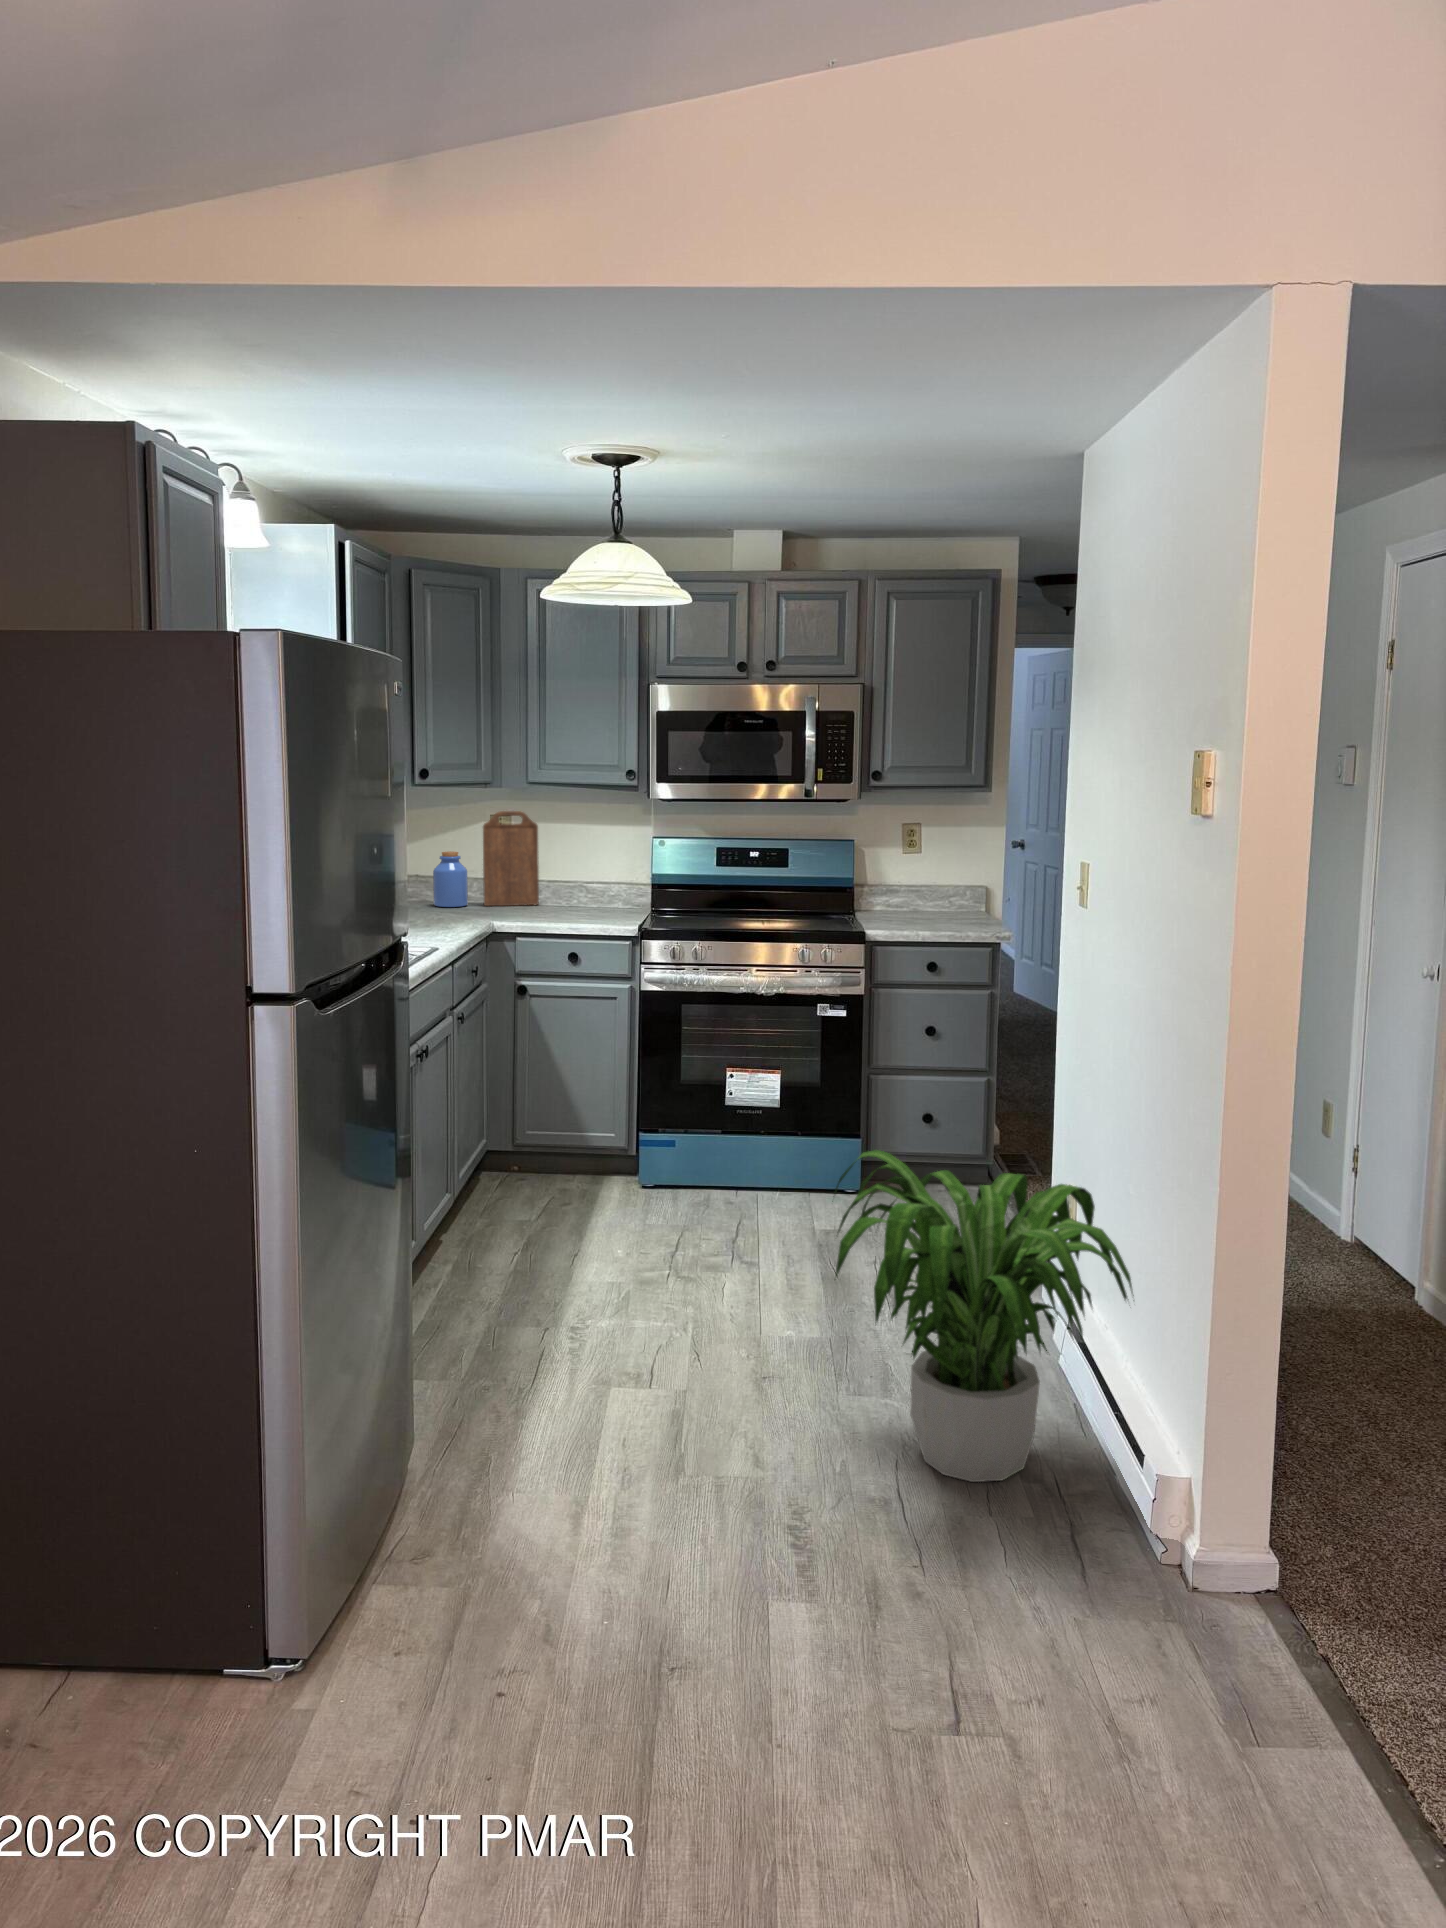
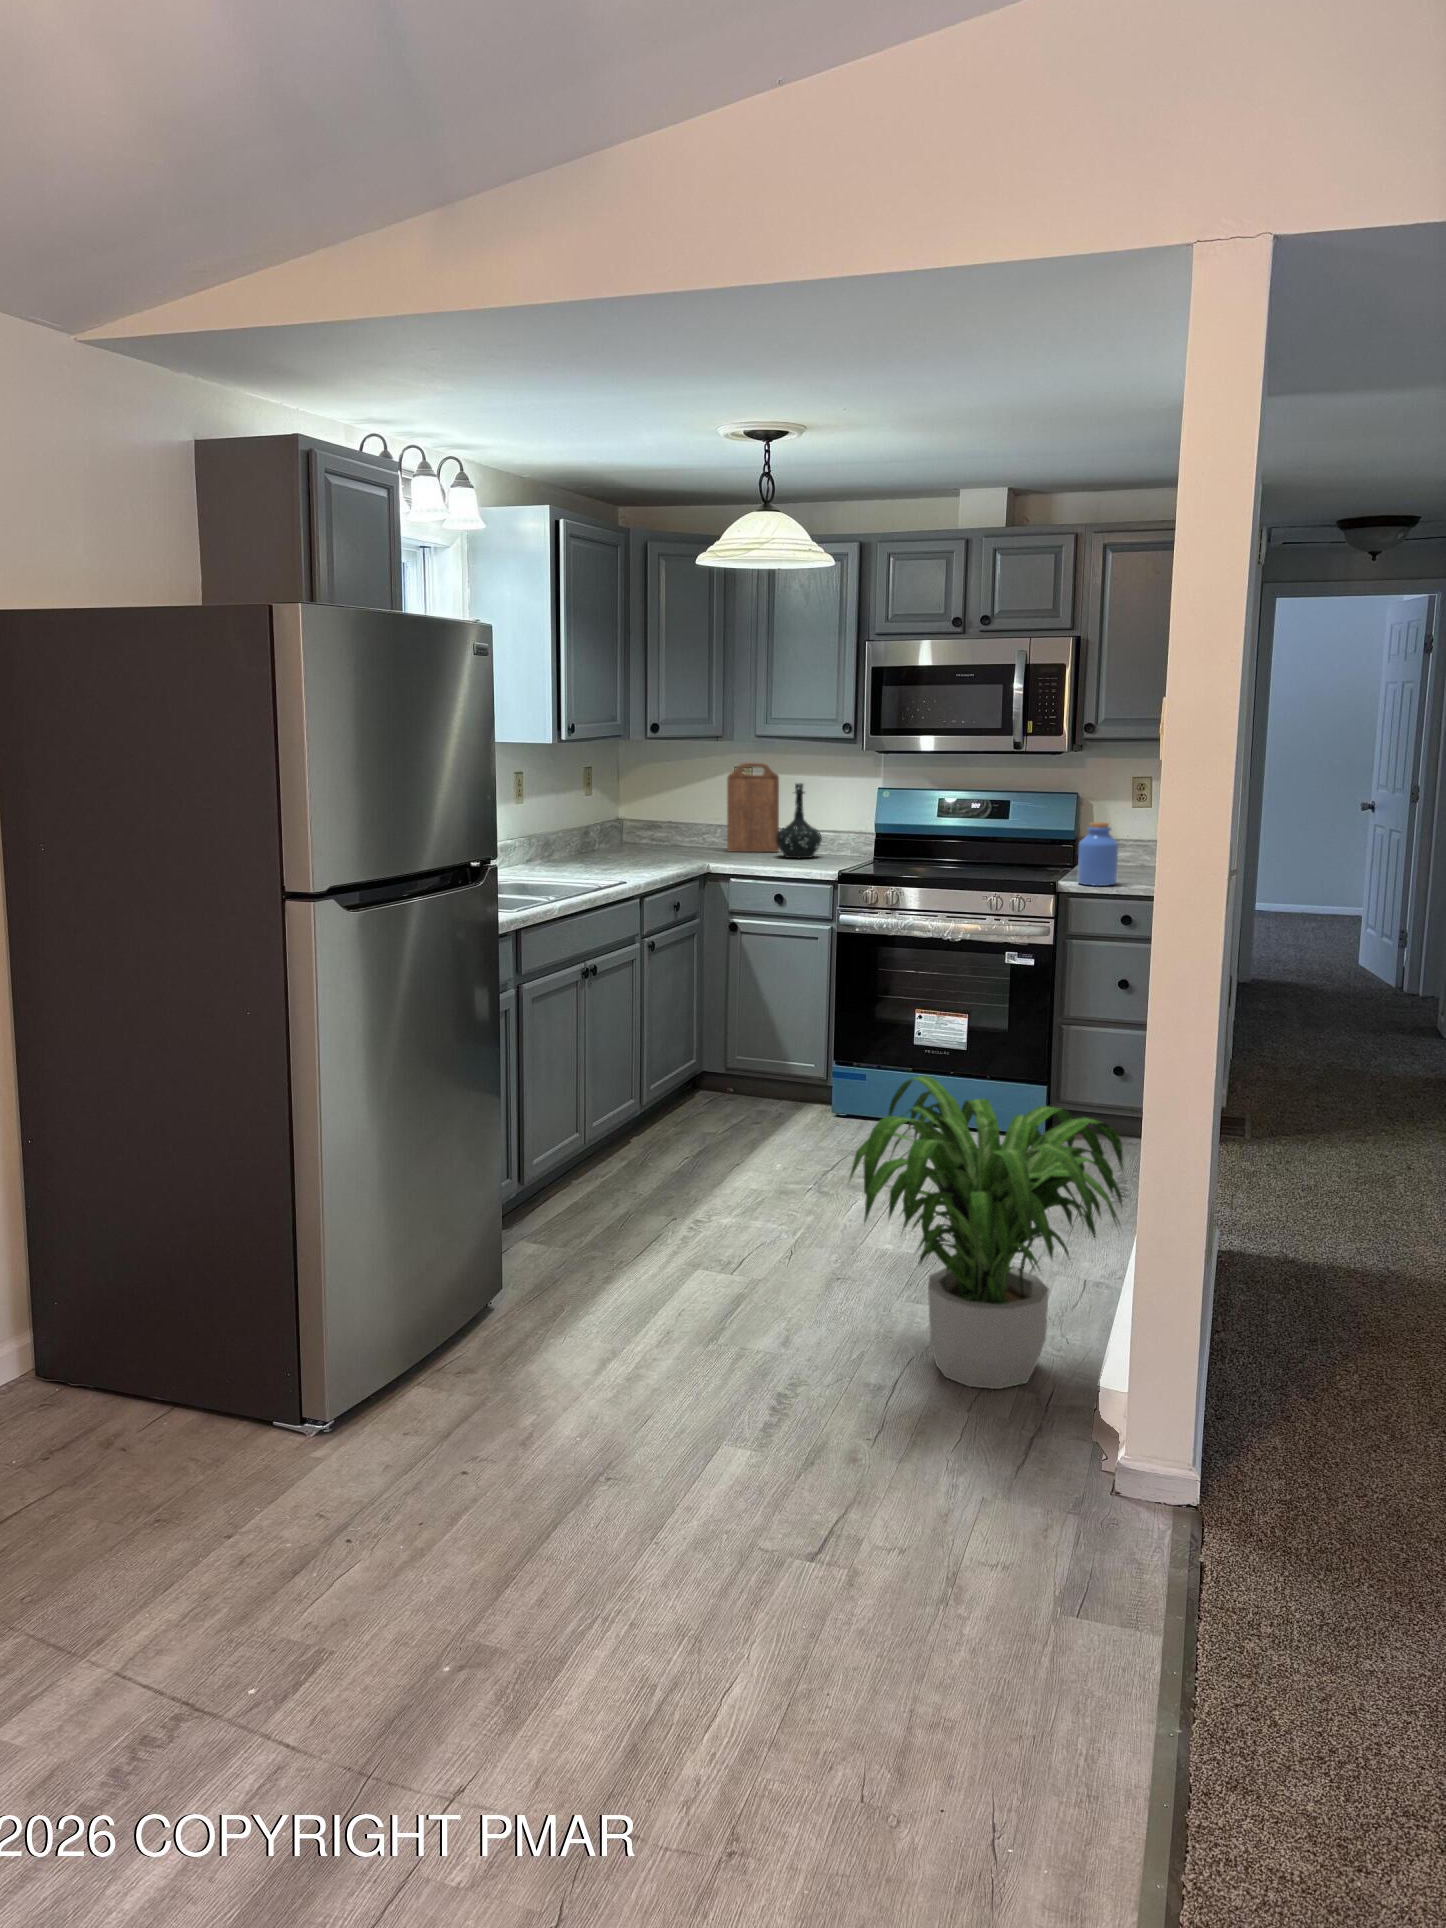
bottle: none [544,833,592,912] -> present [776,784,822,858]
jar: present [433,851,468,907] -> present [1078,822,1118,886]

